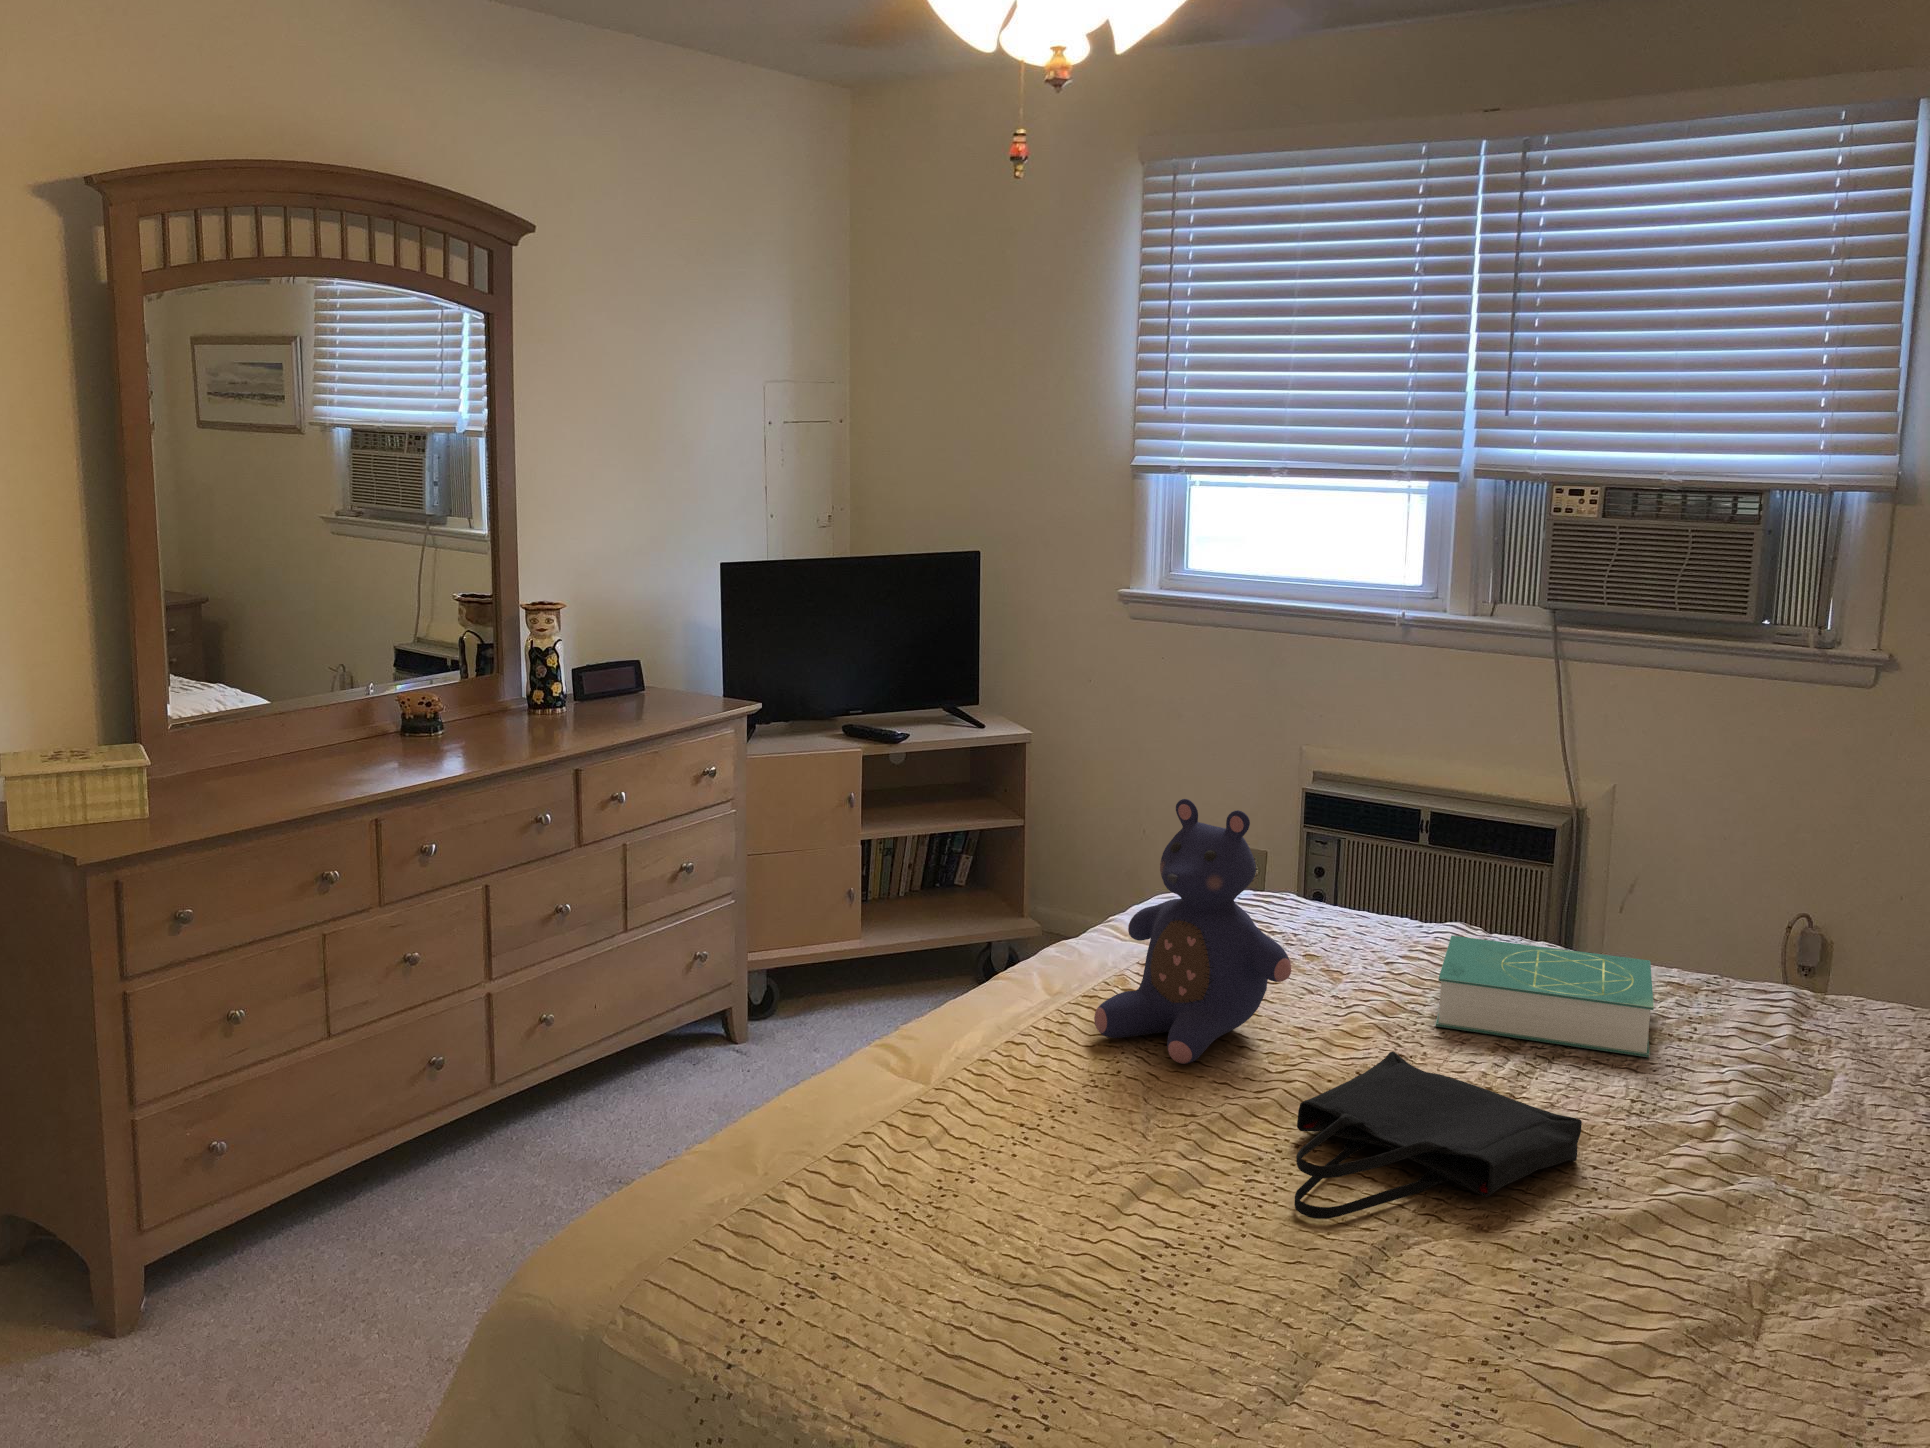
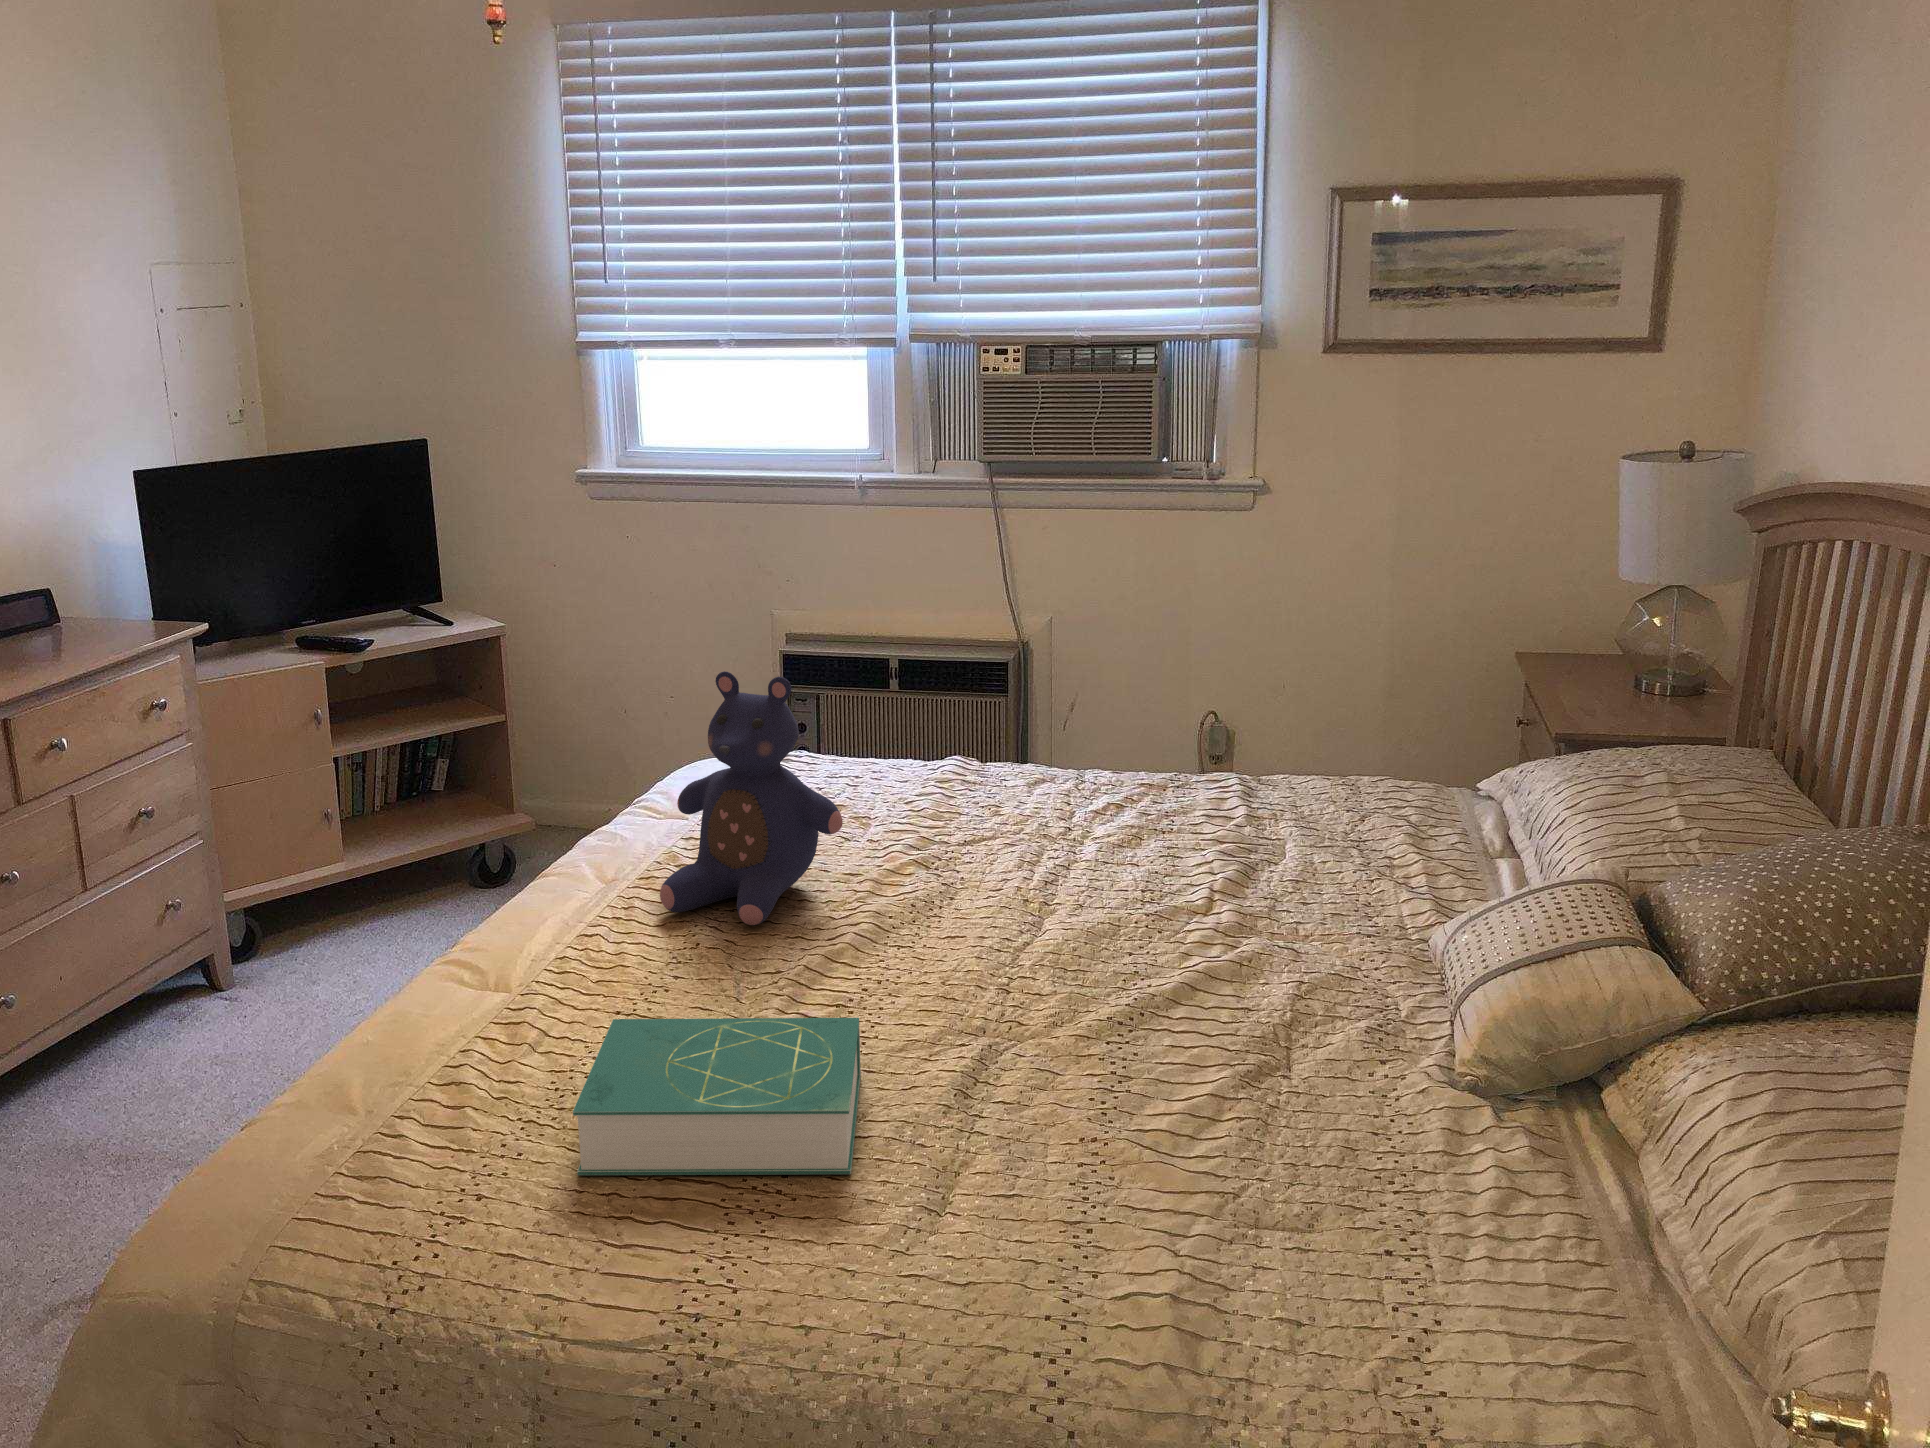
book: present [1435,936,1654,1057] -> present [573,1018,861,1175]
tote bag: present [1294,1052,1582,1219] -> none [876,882,1117,1045]

